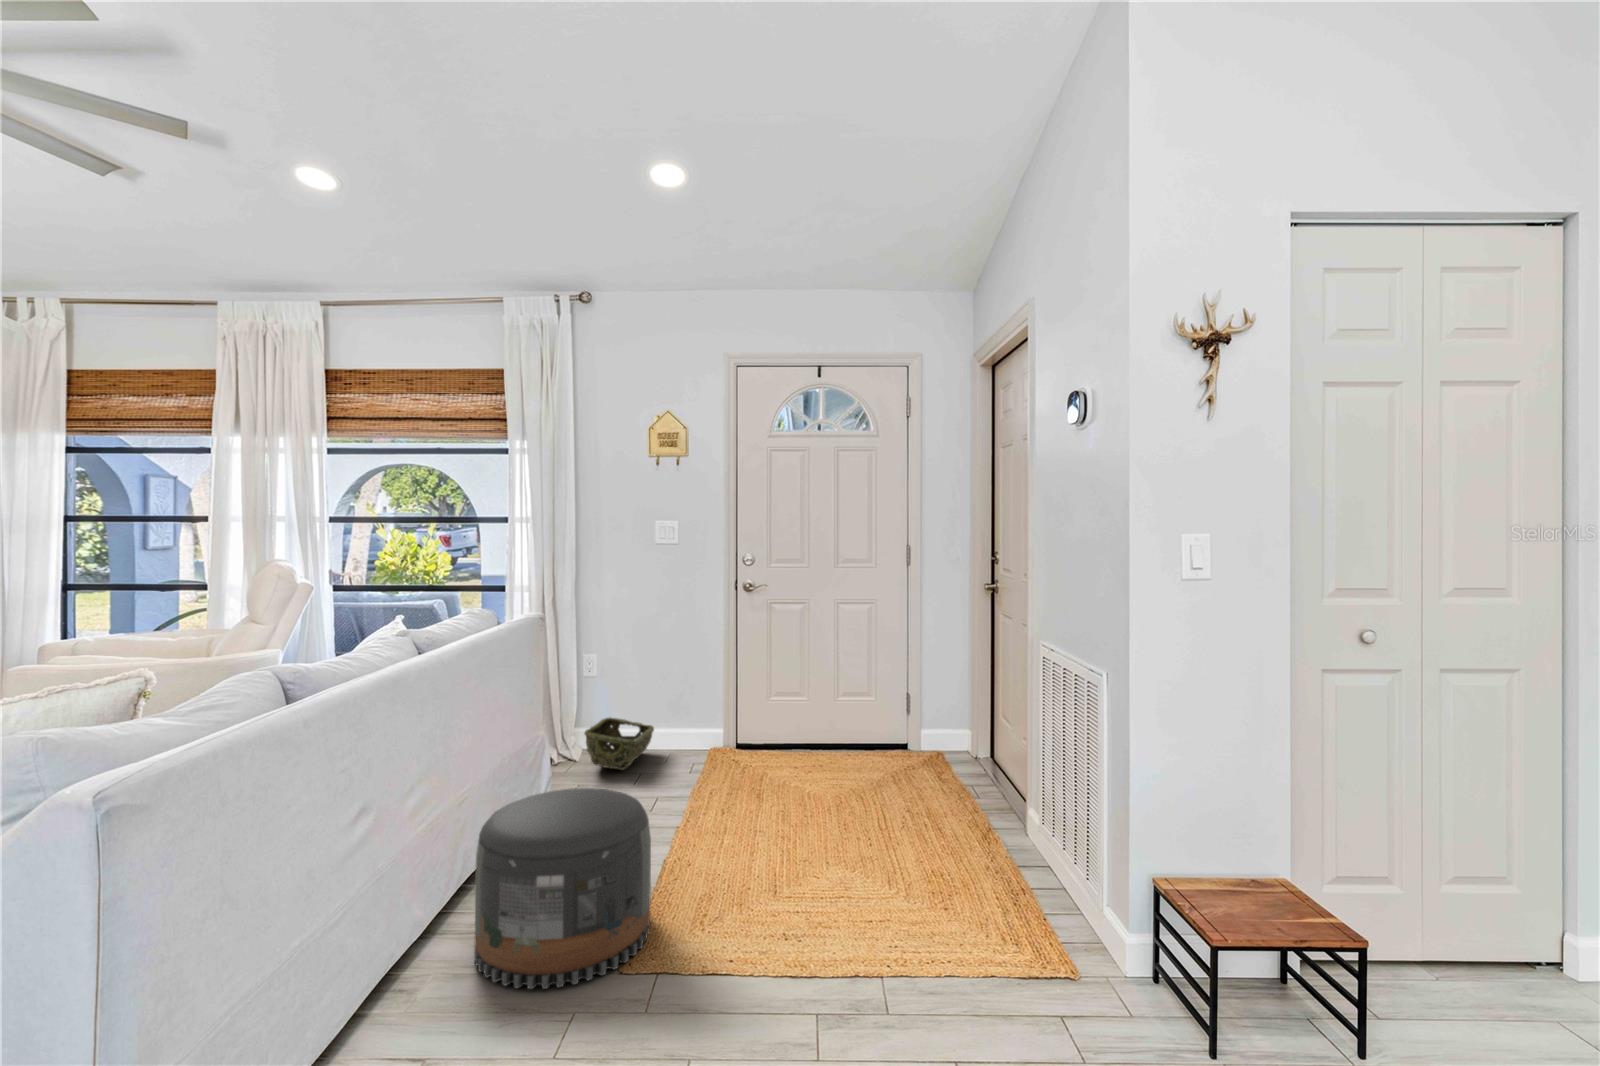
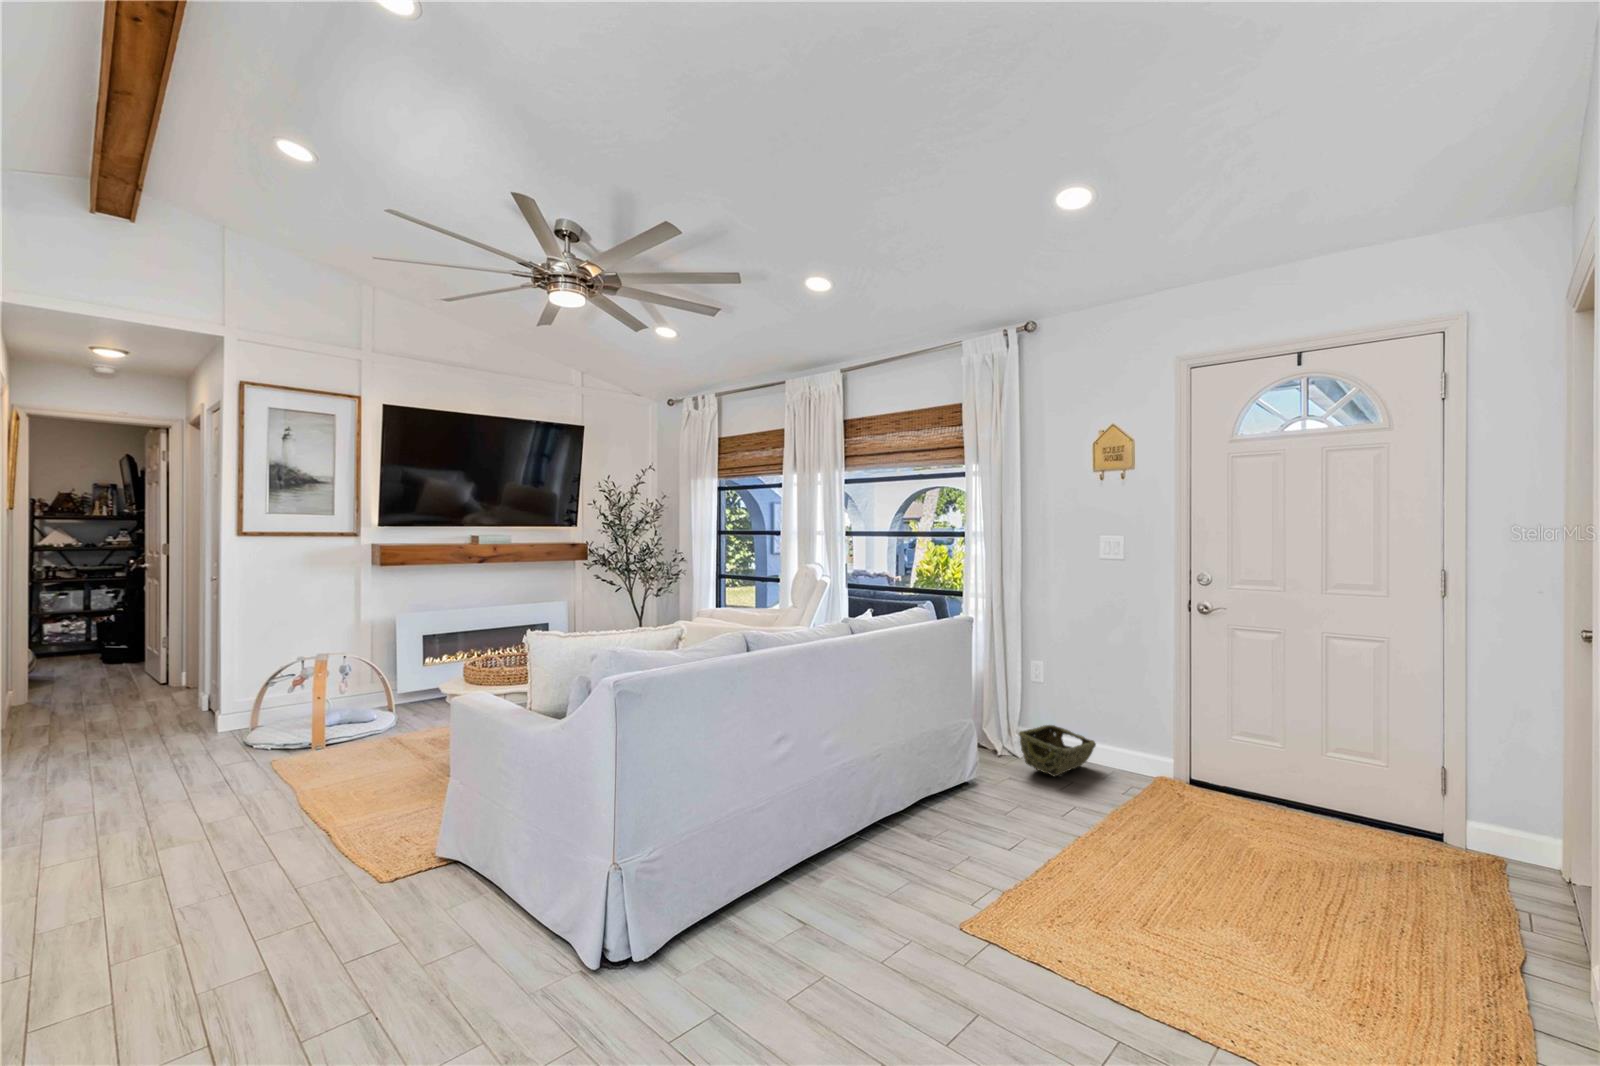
pouf: present [474,788,651,989] -> none [864,765,1008,926]

